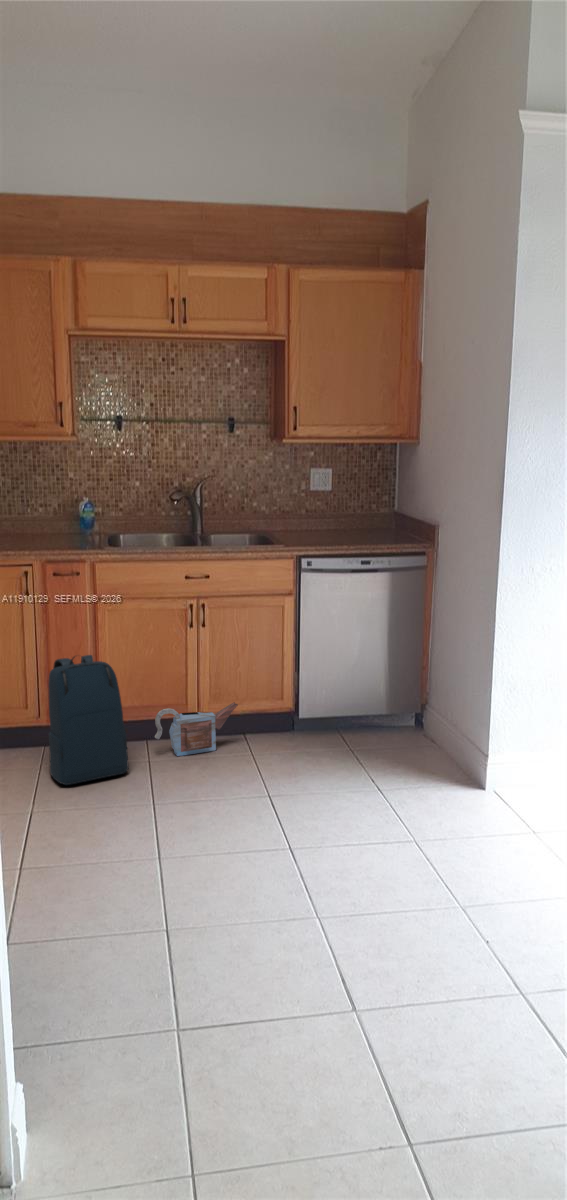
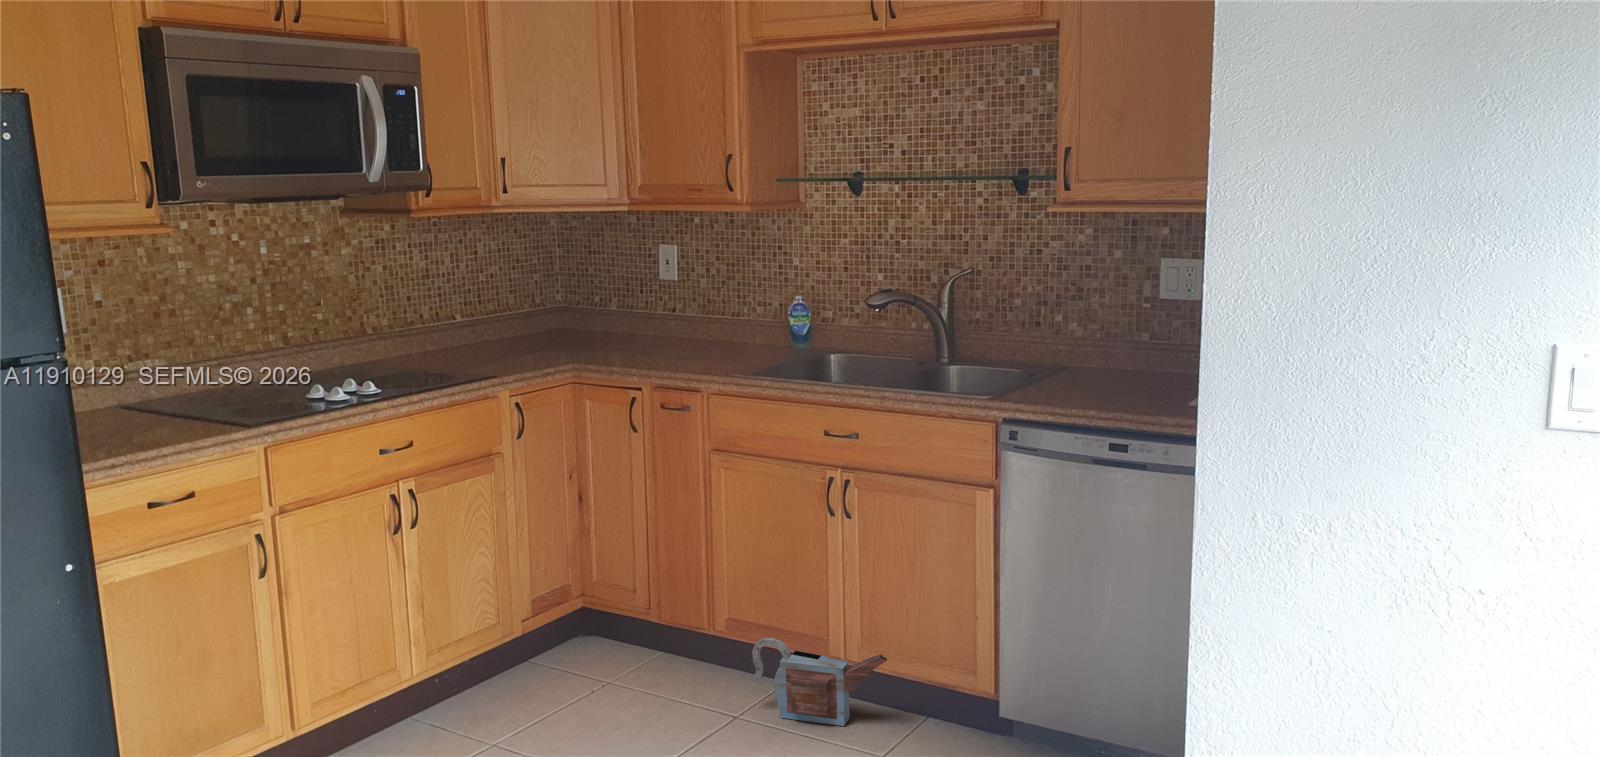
backpack: present [48,655,129,785] -> none [582,529,698,721]

